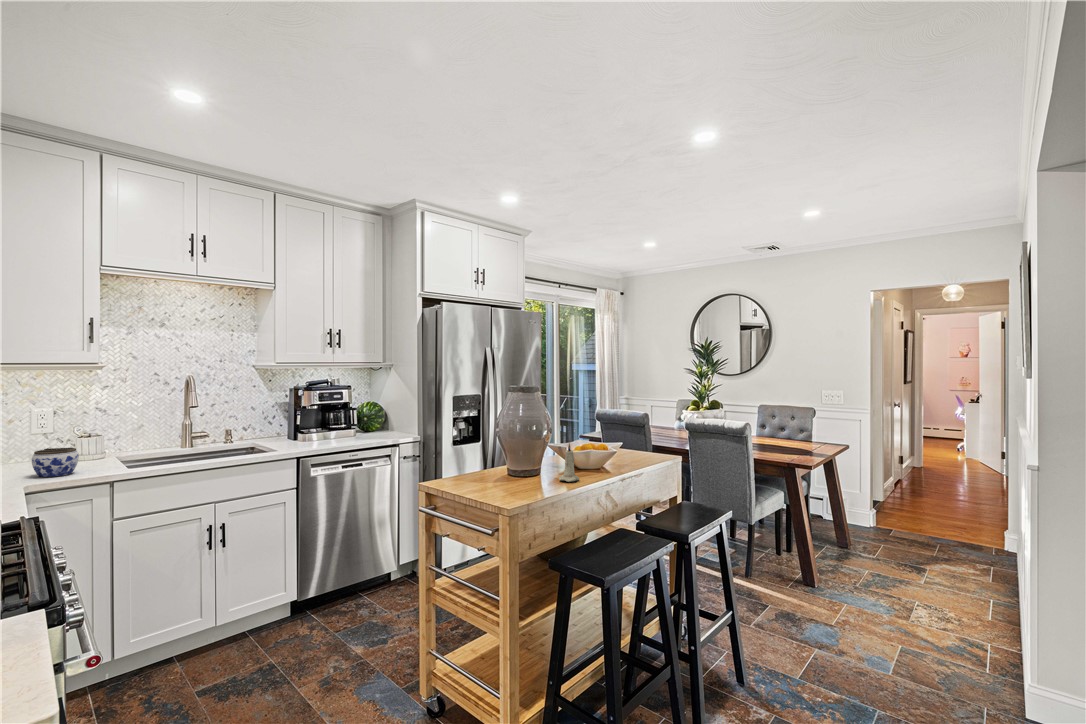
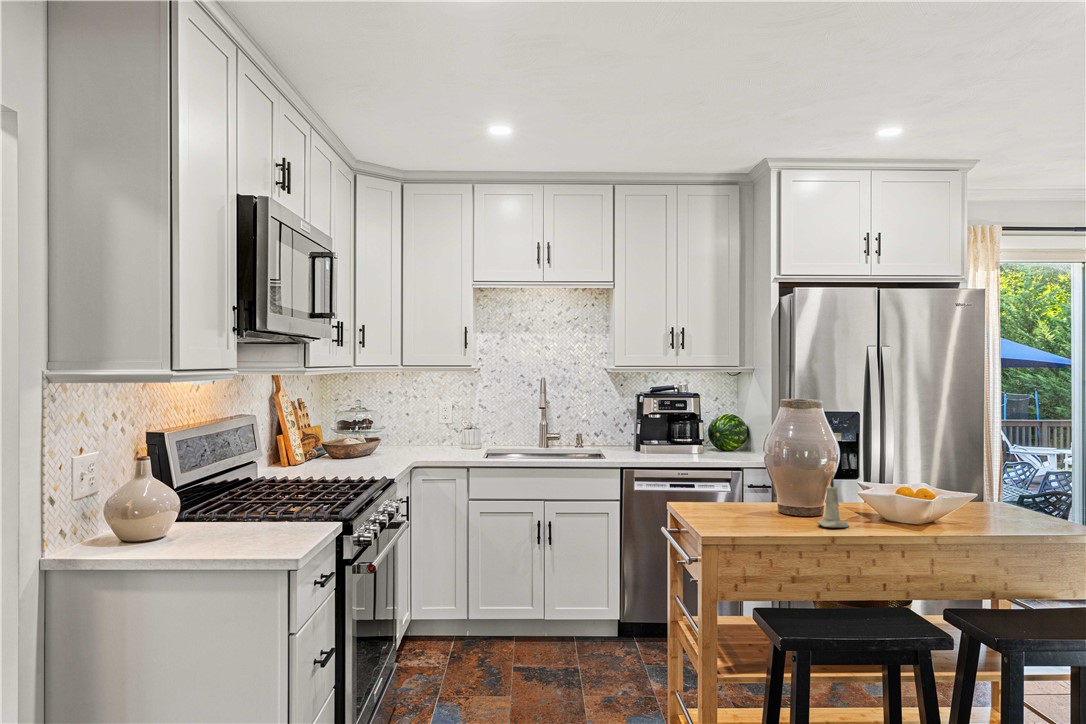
jar: present [32,448,79,477] -> none [422,435,450,458]

